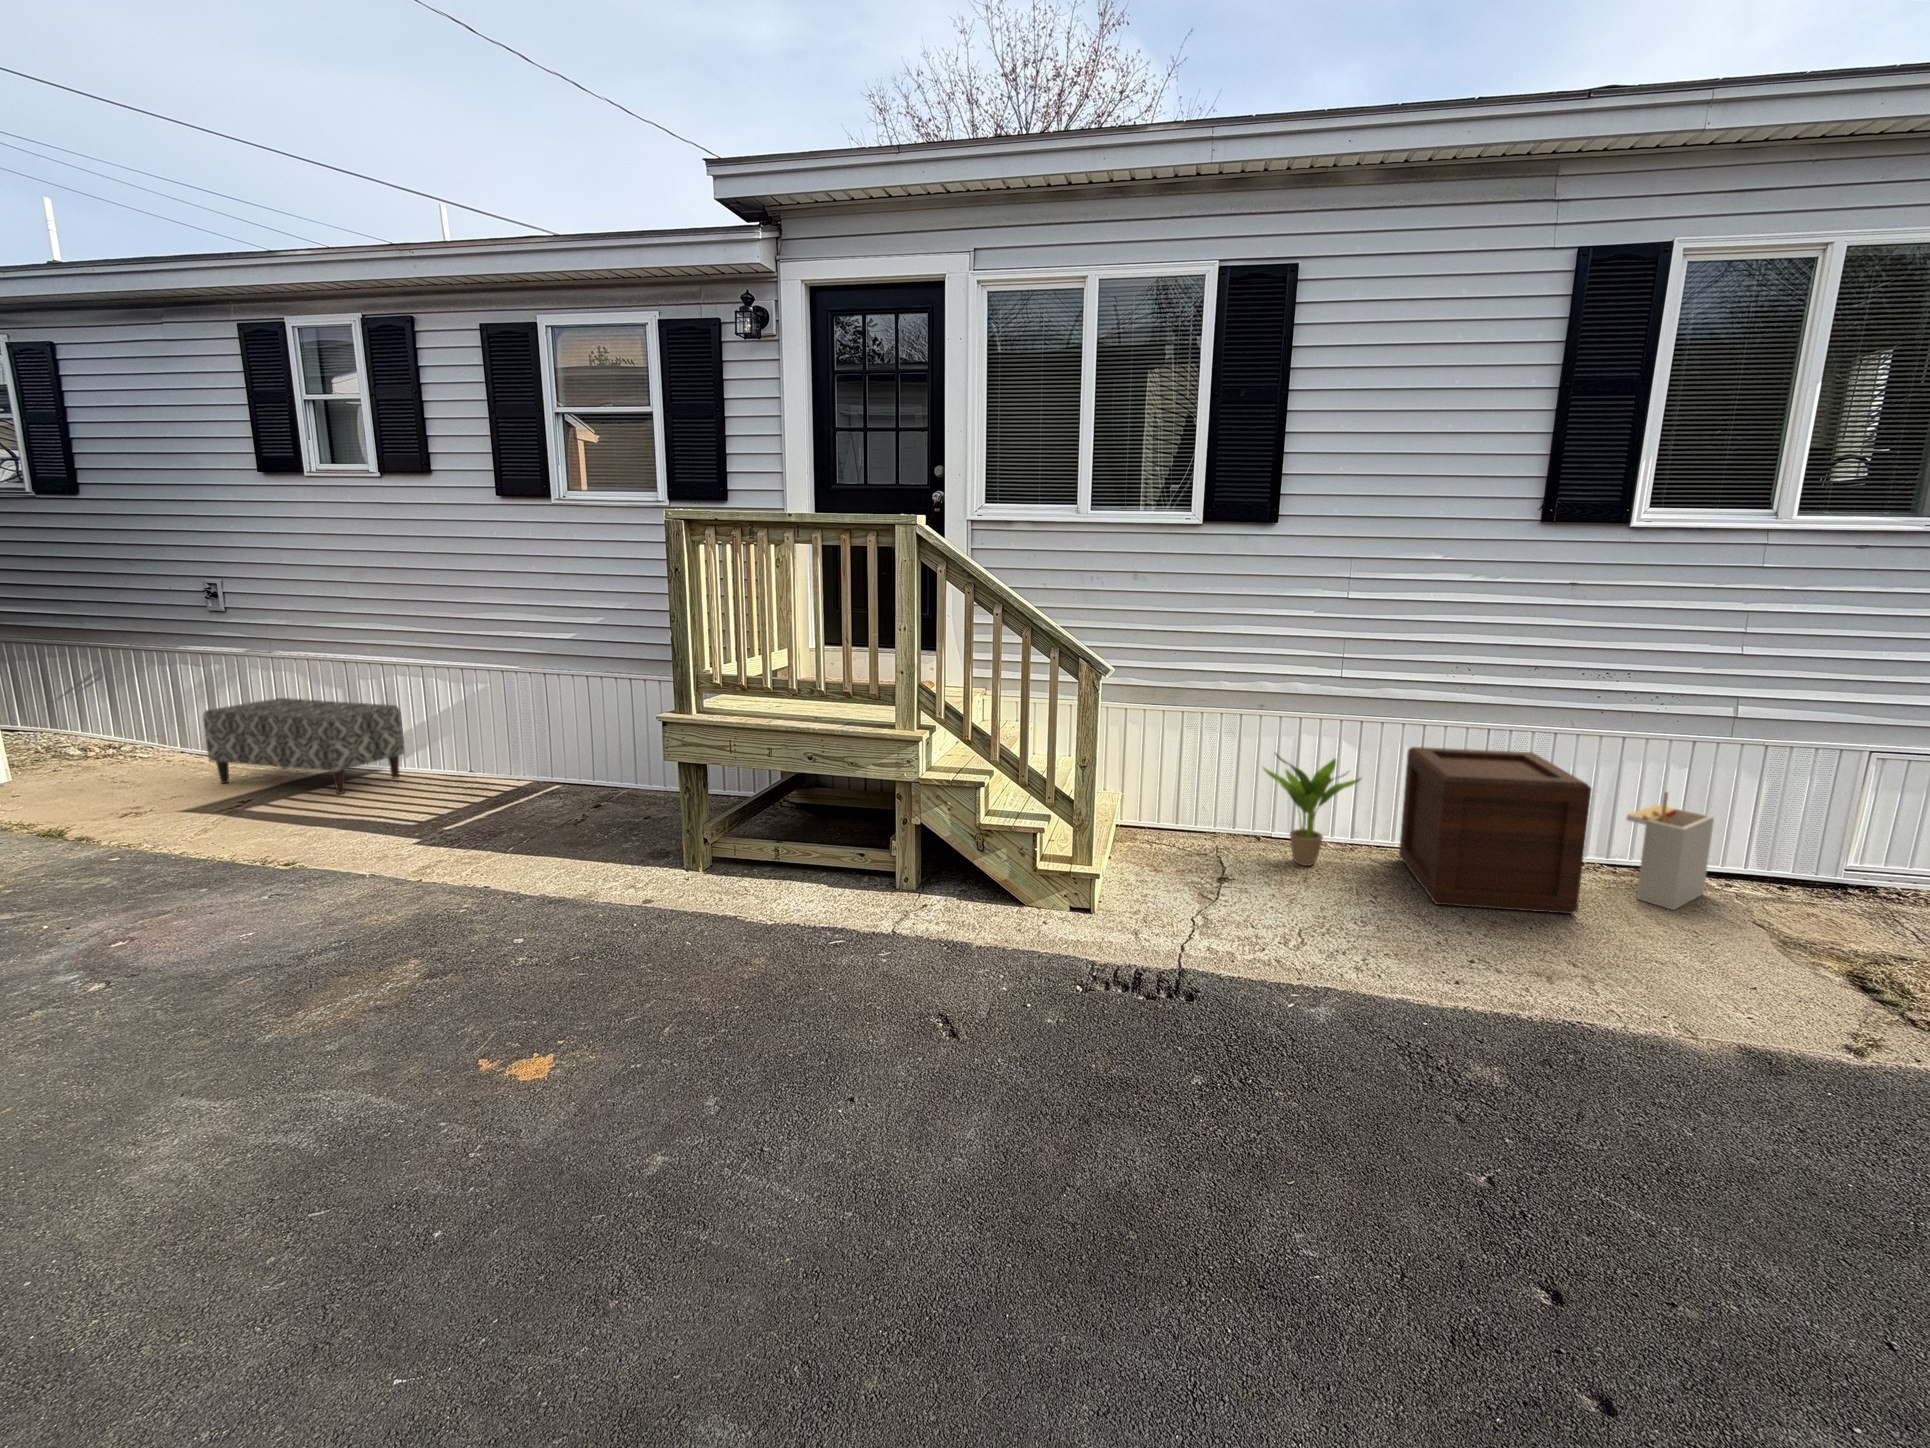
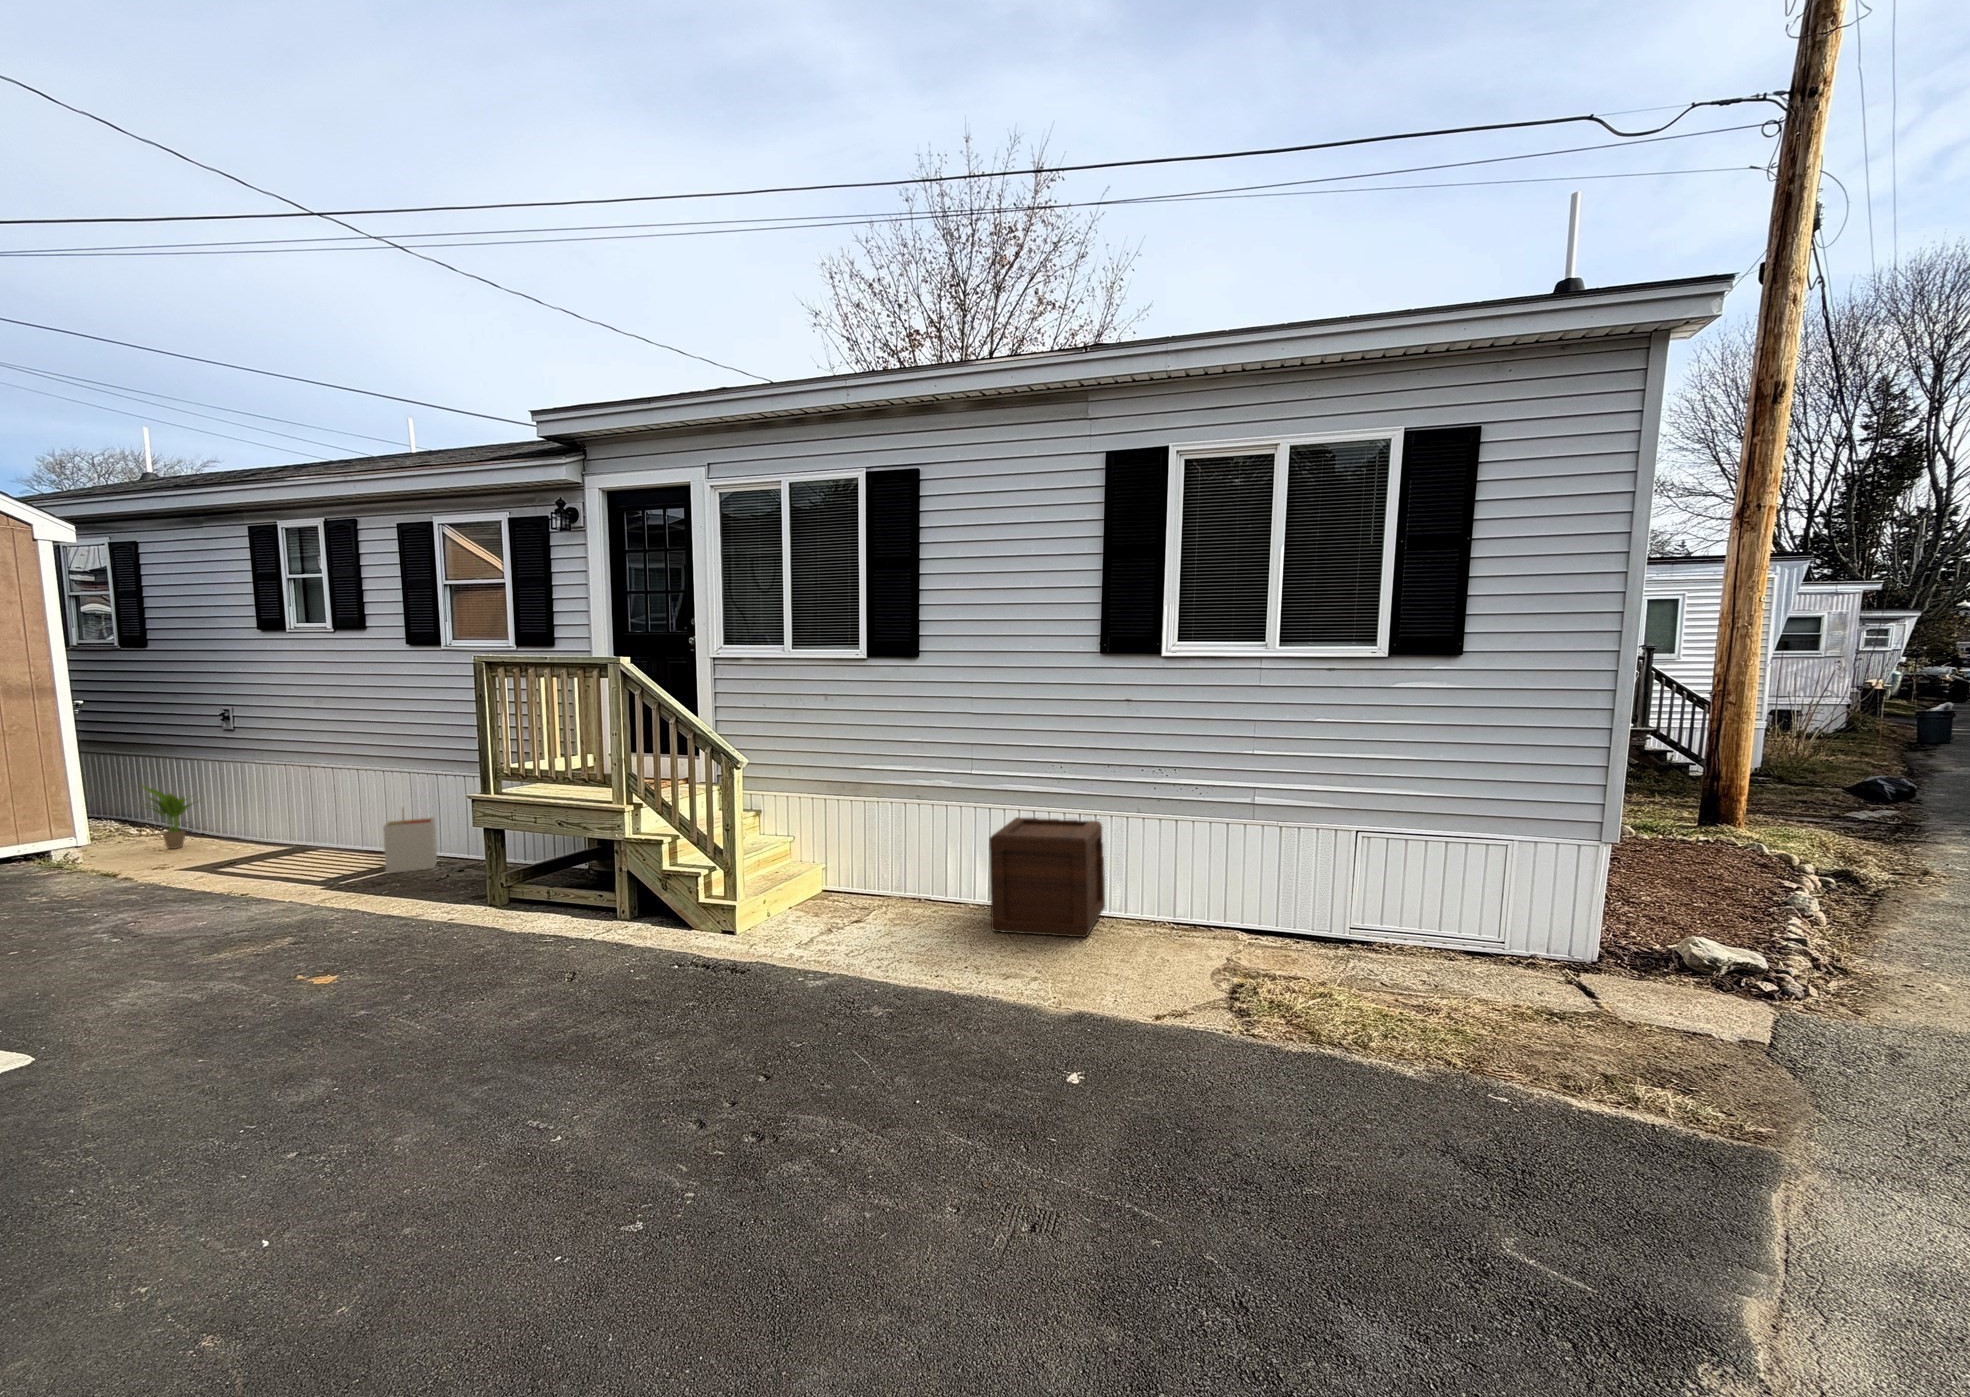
bench: present [203,698,404,794] -> none [201,797,341,868]
potted plant: present [1264,754,1361,866] -> present [142,785,192,849]
storage bin: present [1627,792,1714,910] -> present [383,809,437,874]

